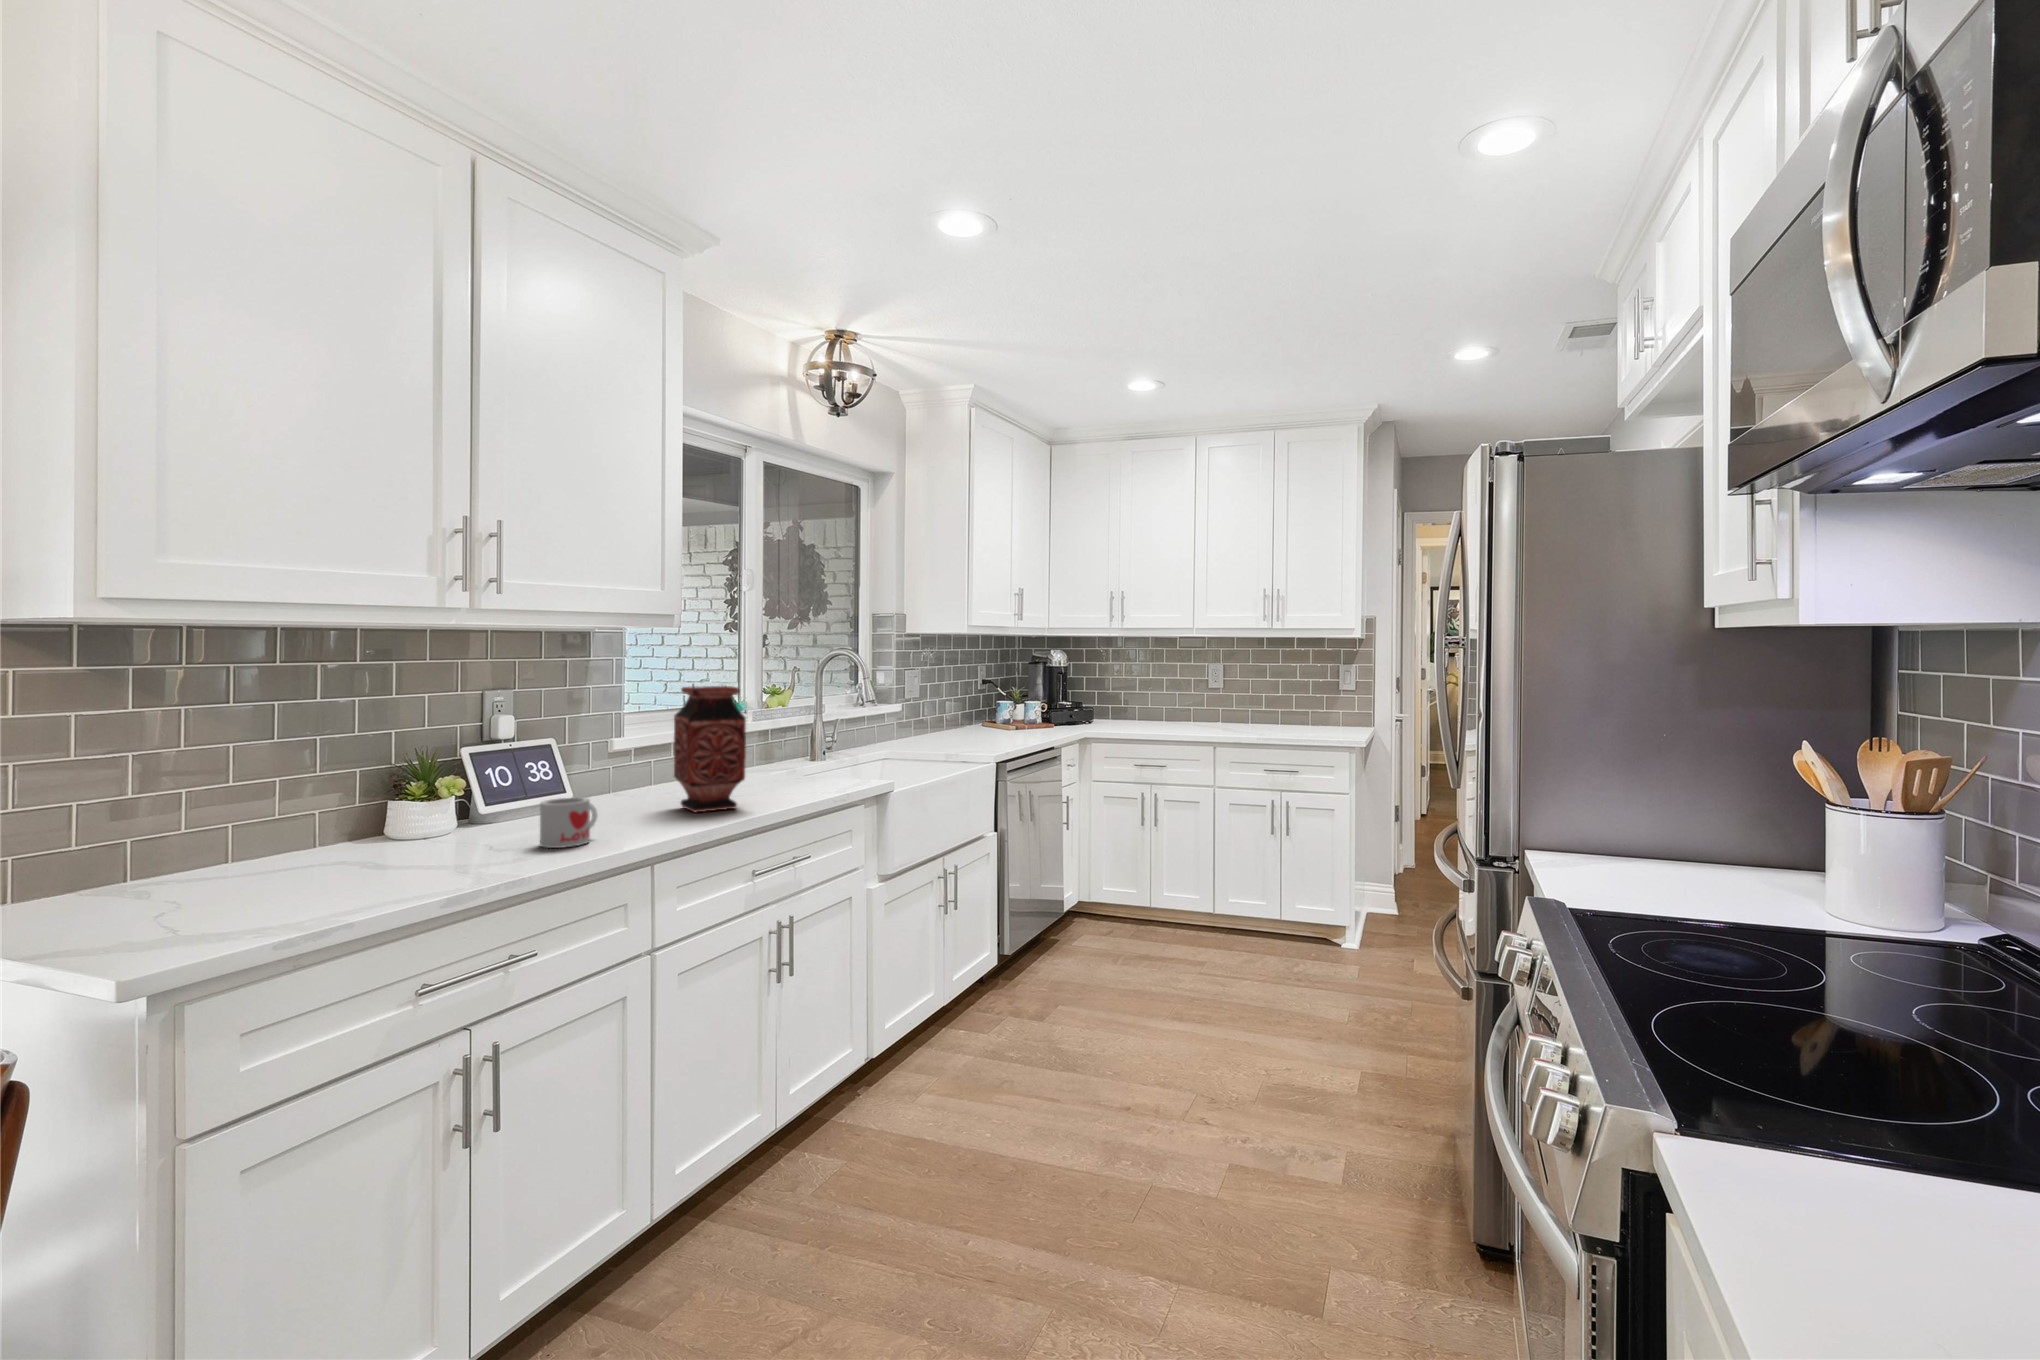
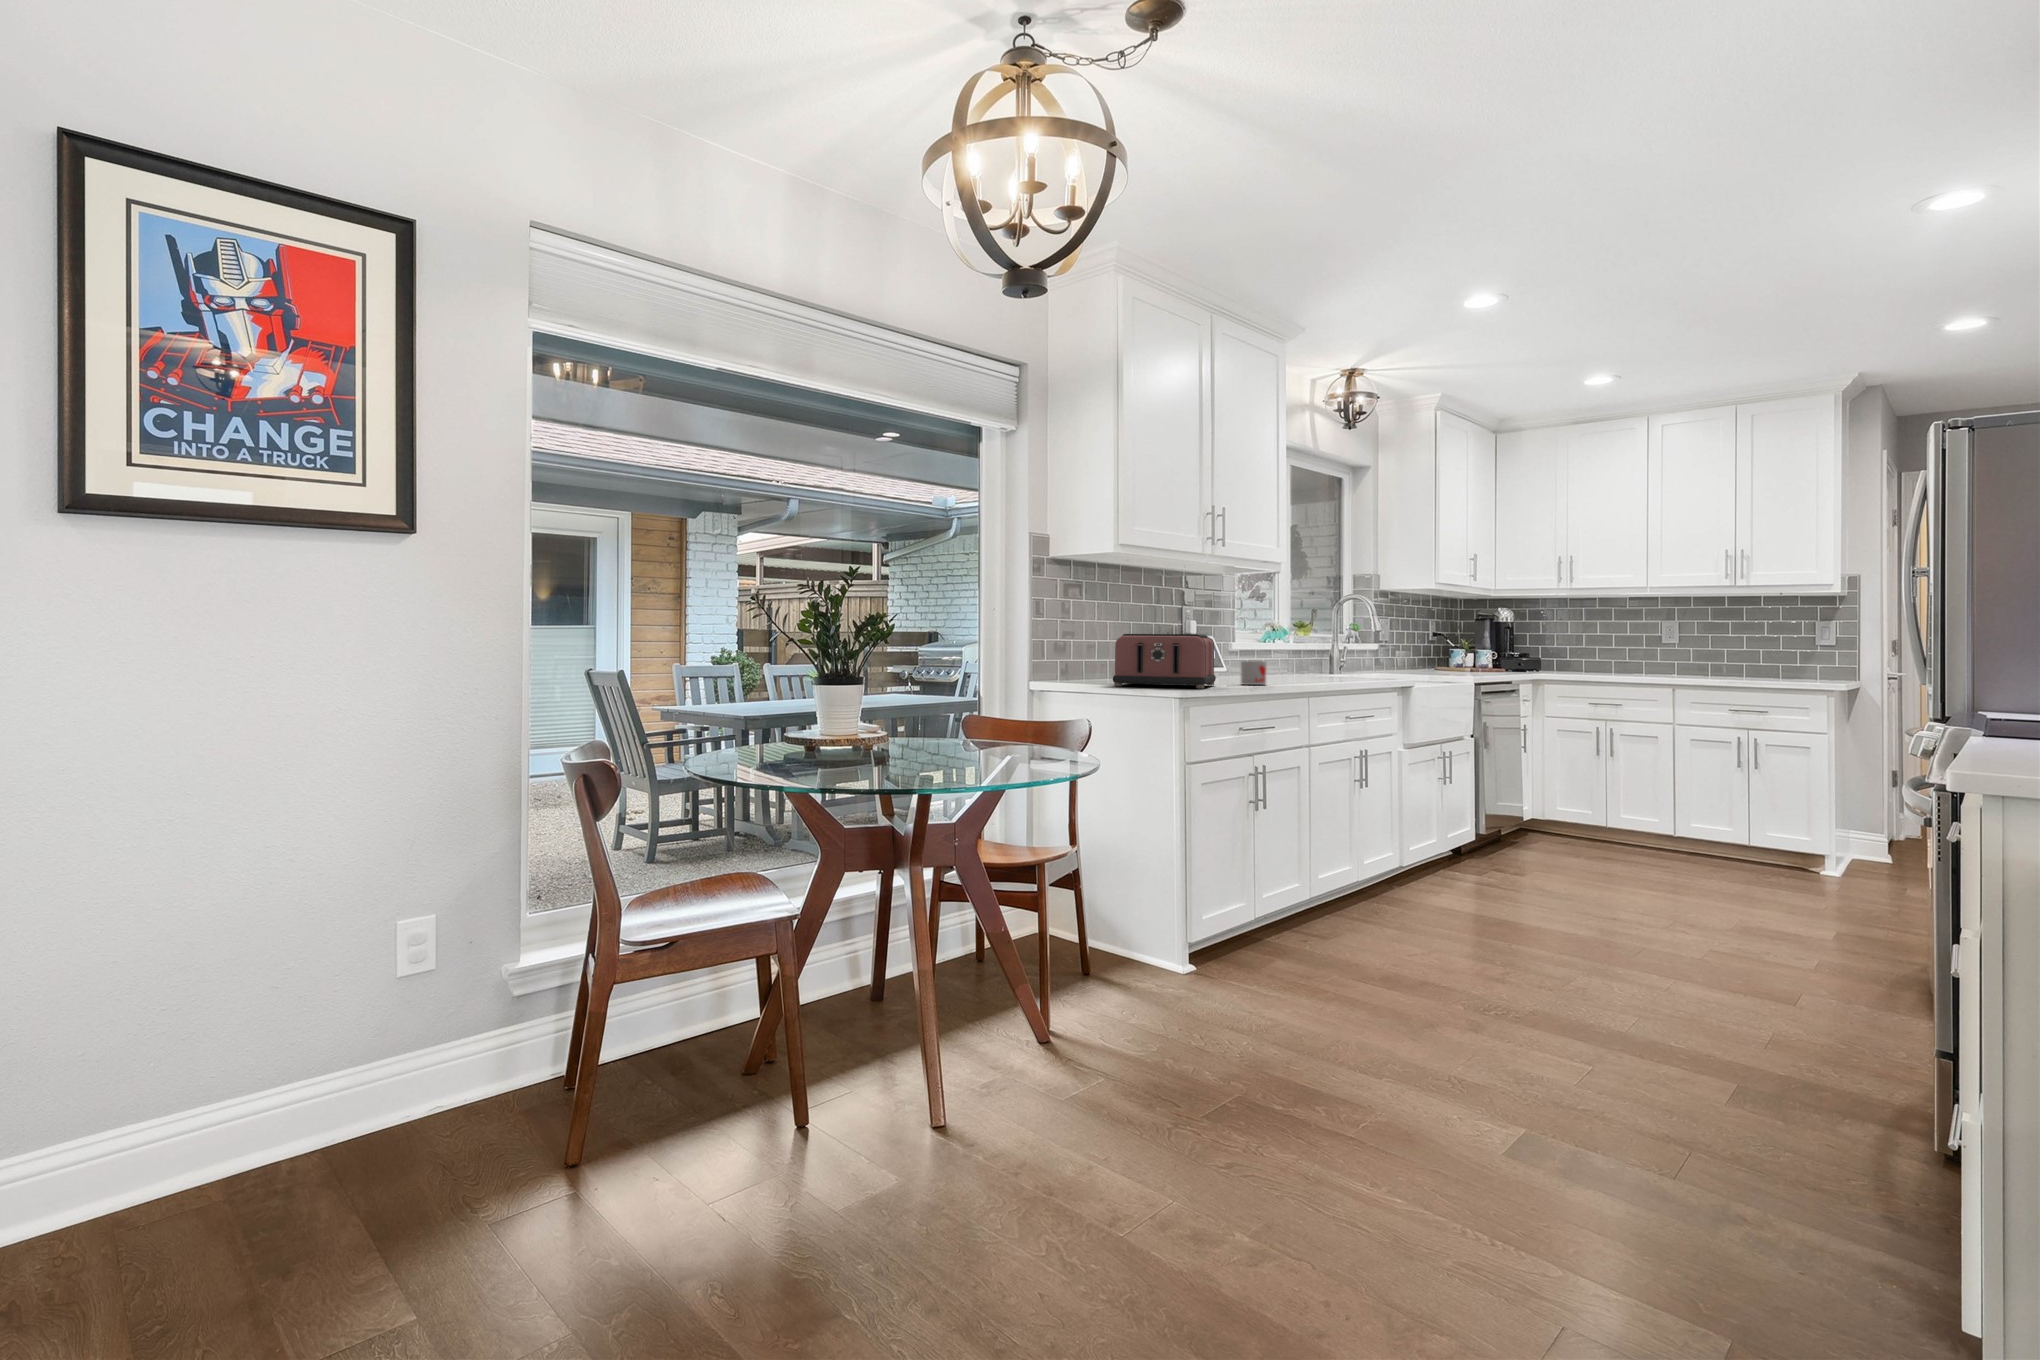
vase: present [674,686,746,812] -> none [1282,606,1331,682]
toaster: none [136,769,461,912] -> present [1113,634,1216,689]

